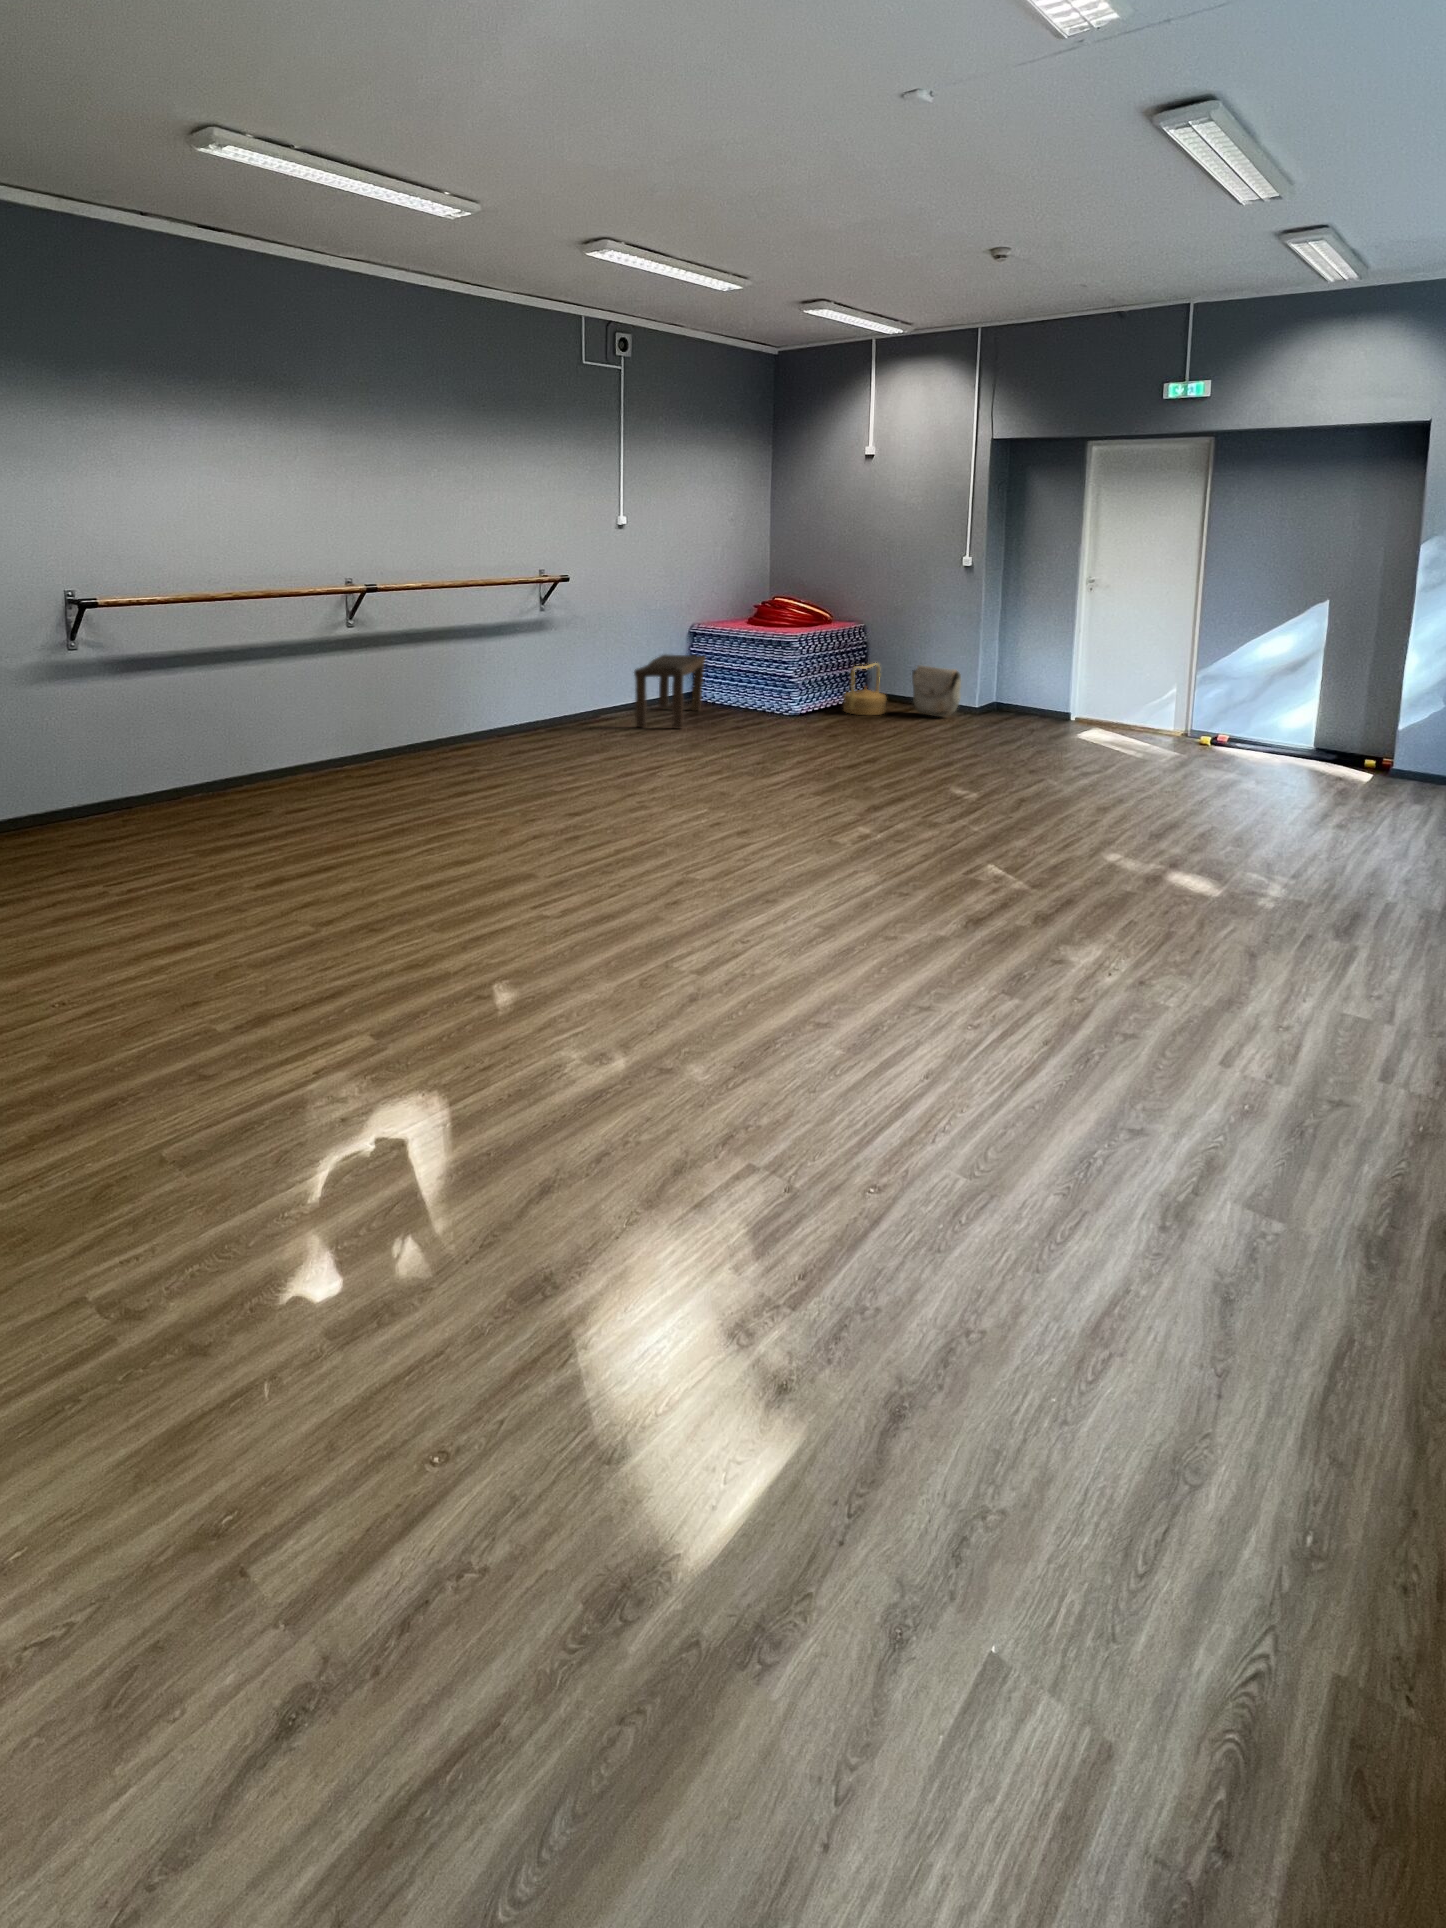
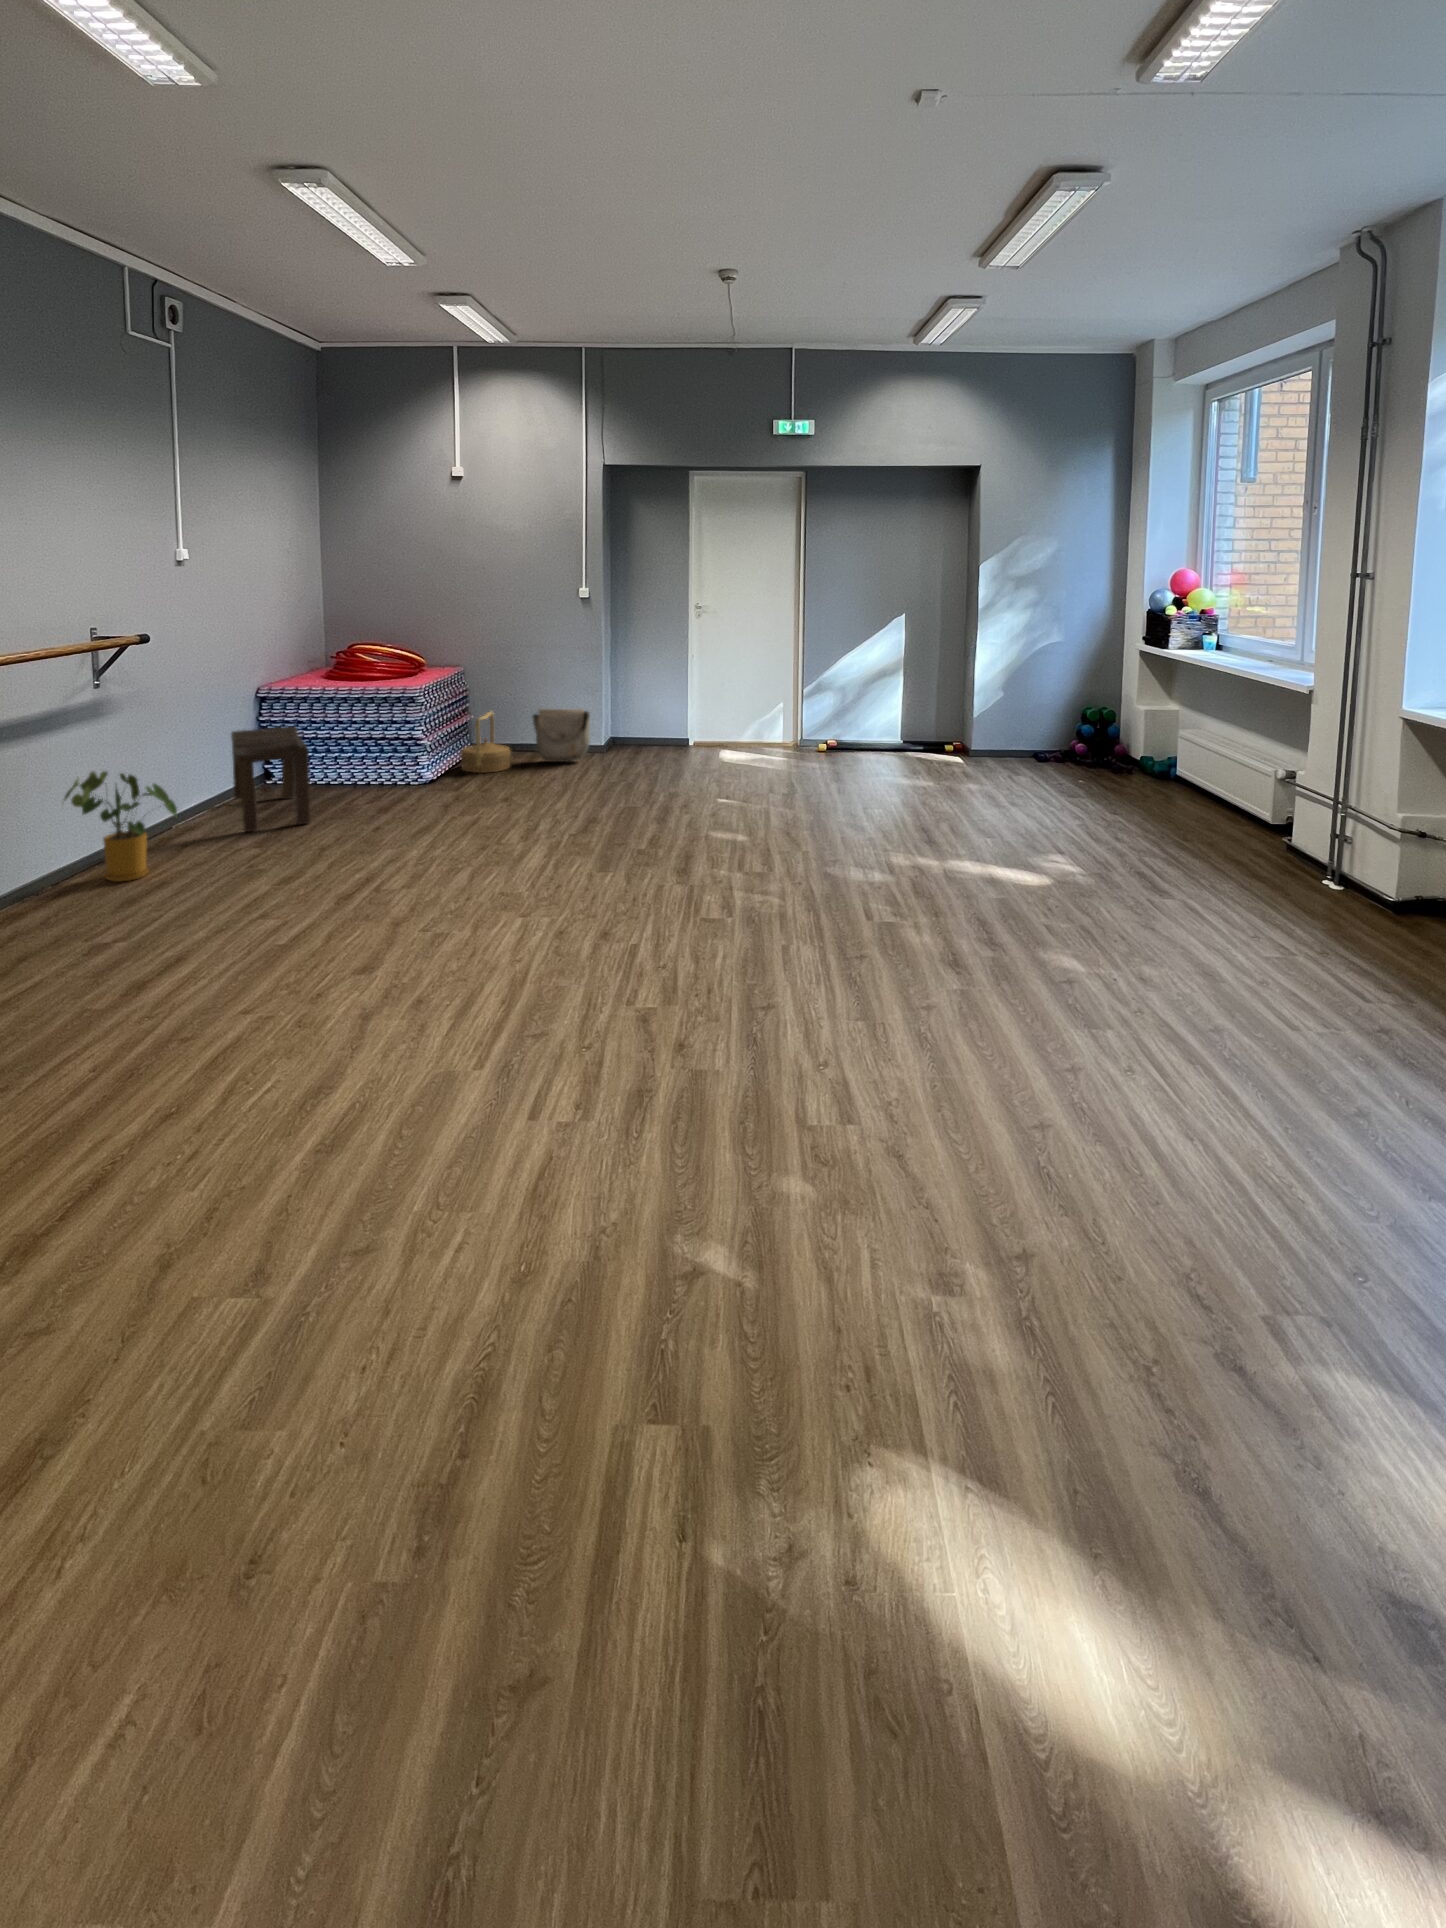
house plant: none [505,667,564,743] -> present [64,771,177,882]

